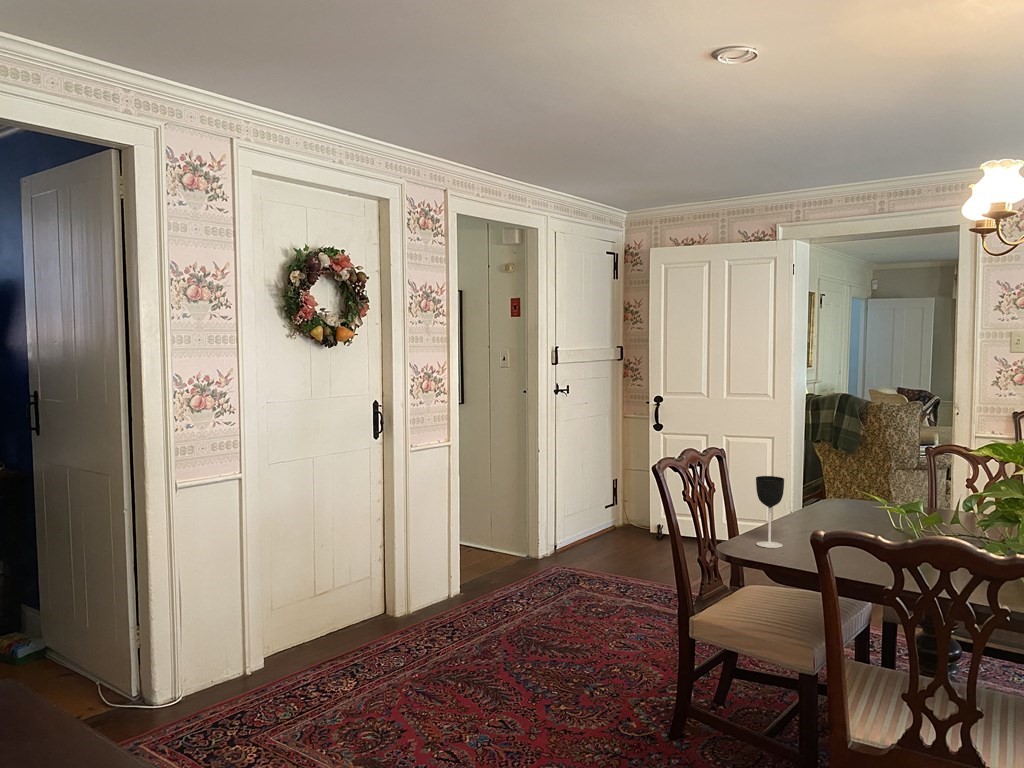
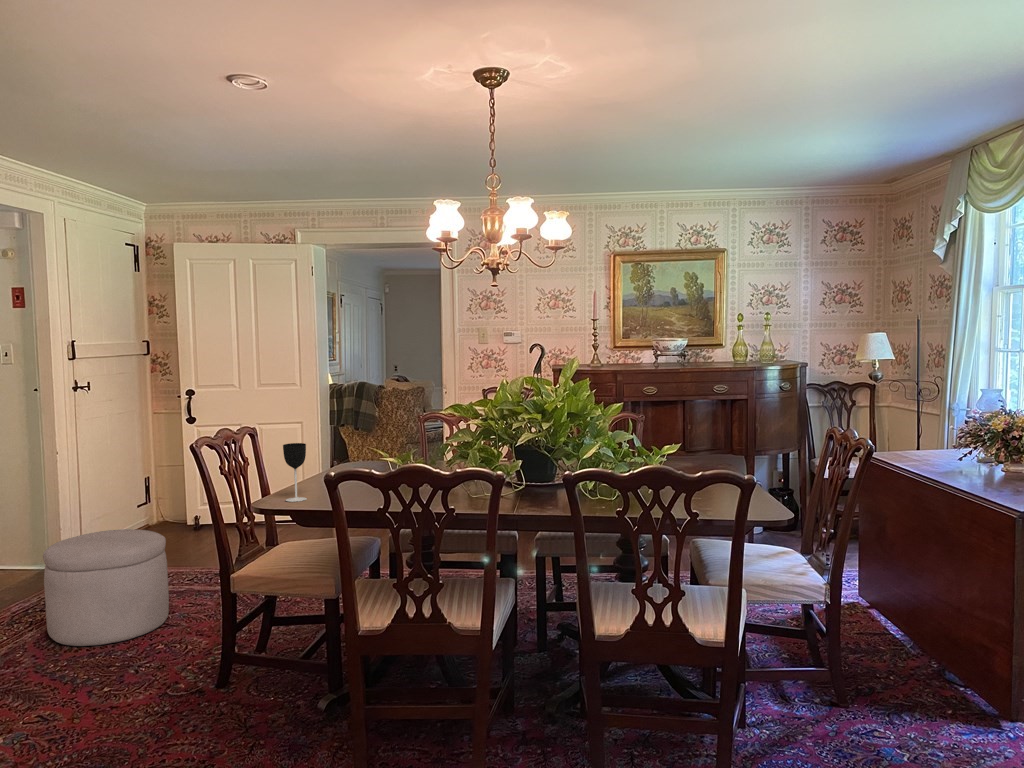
ottoman: none [518,536,627,653] -> present [43,529,169,646]

